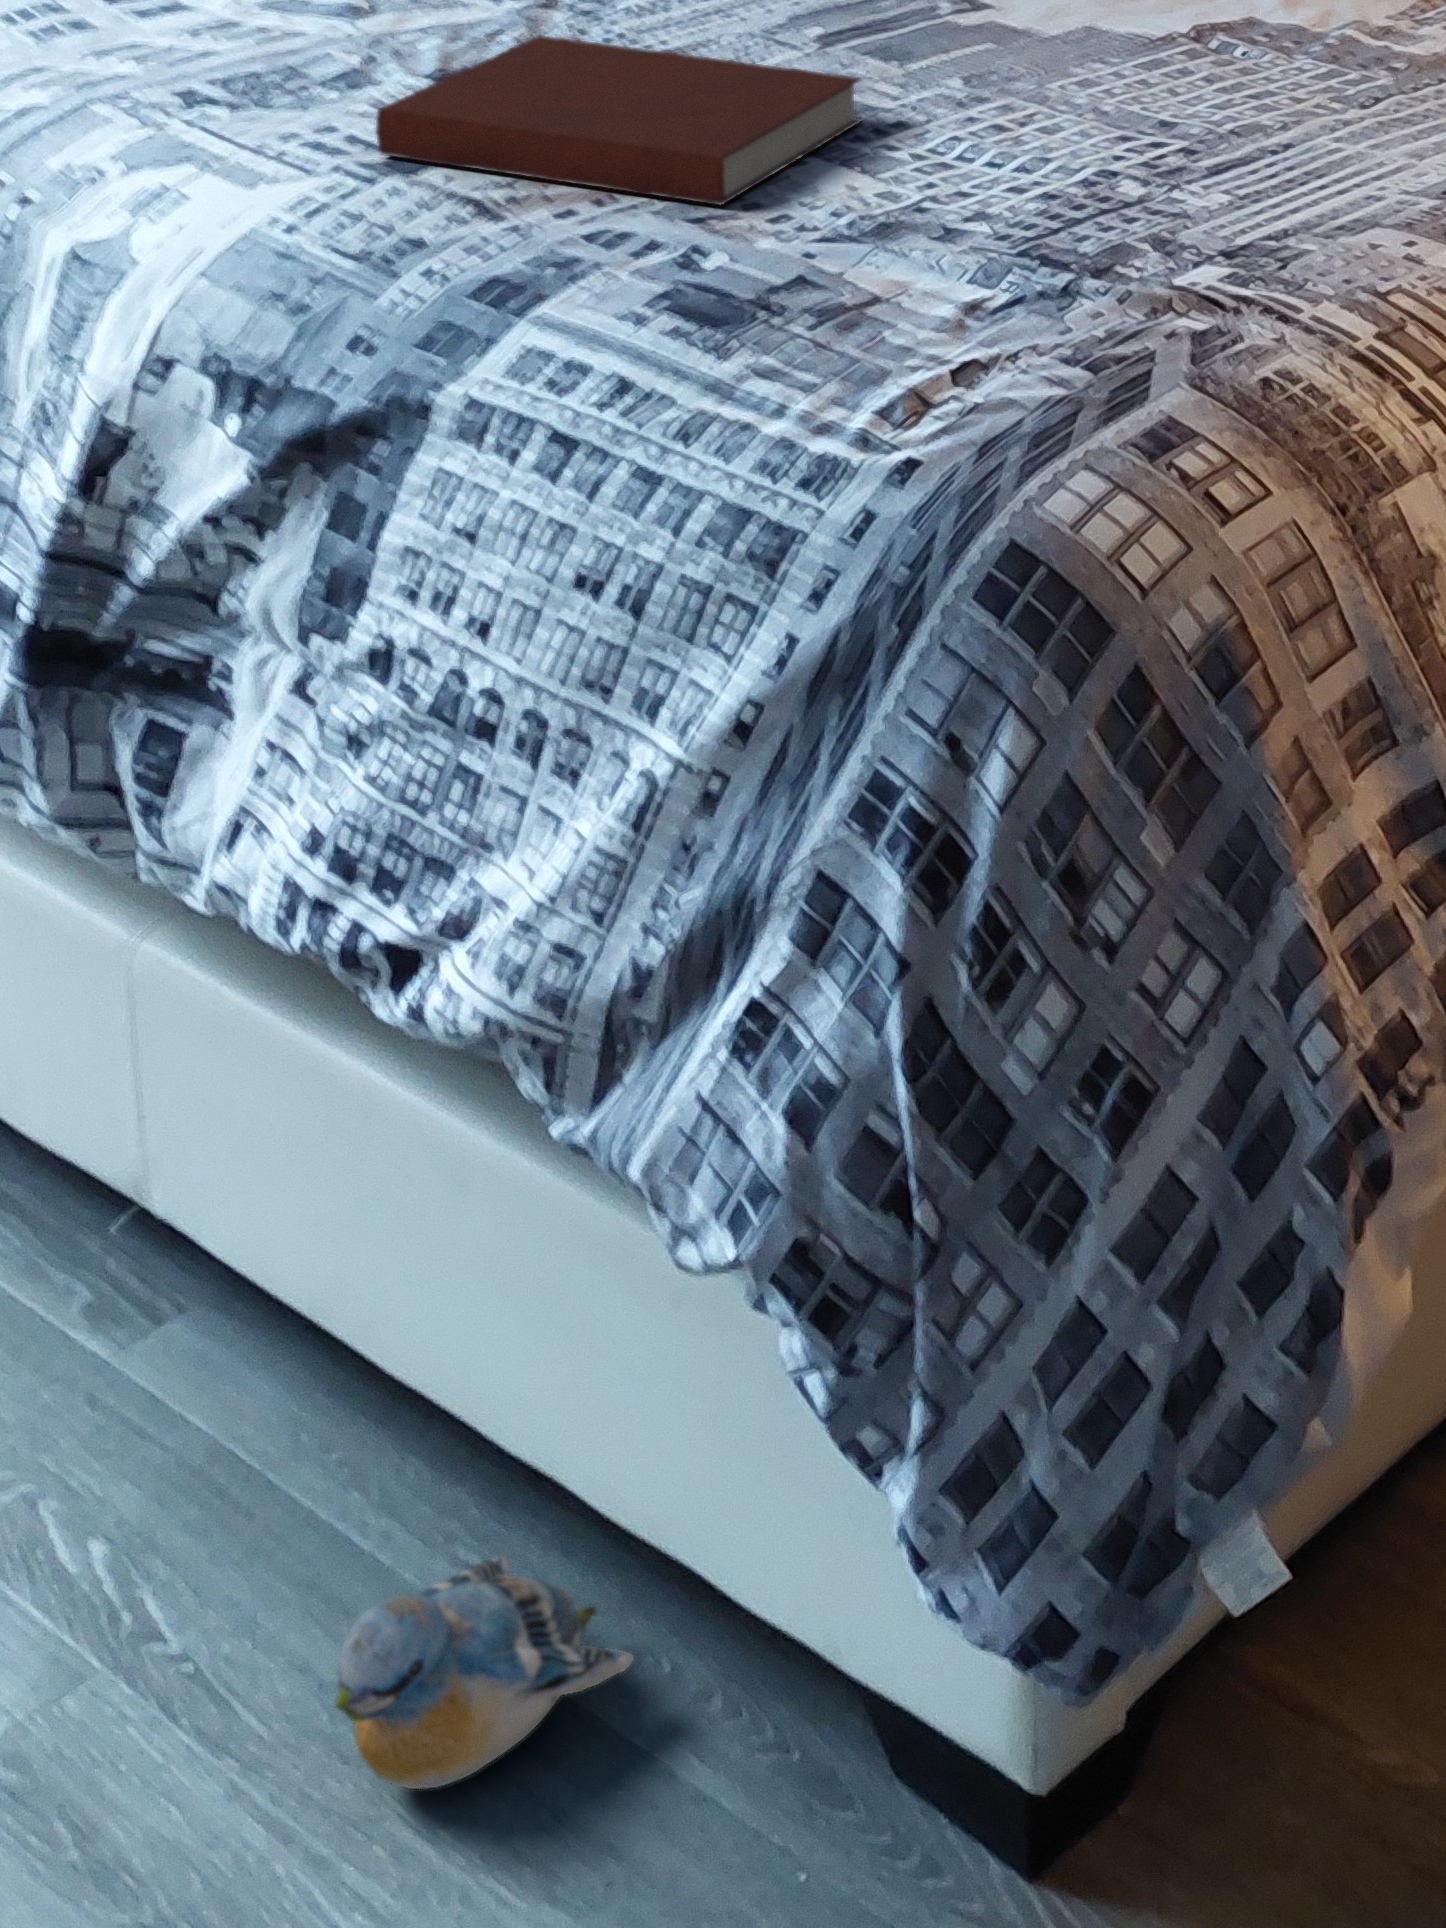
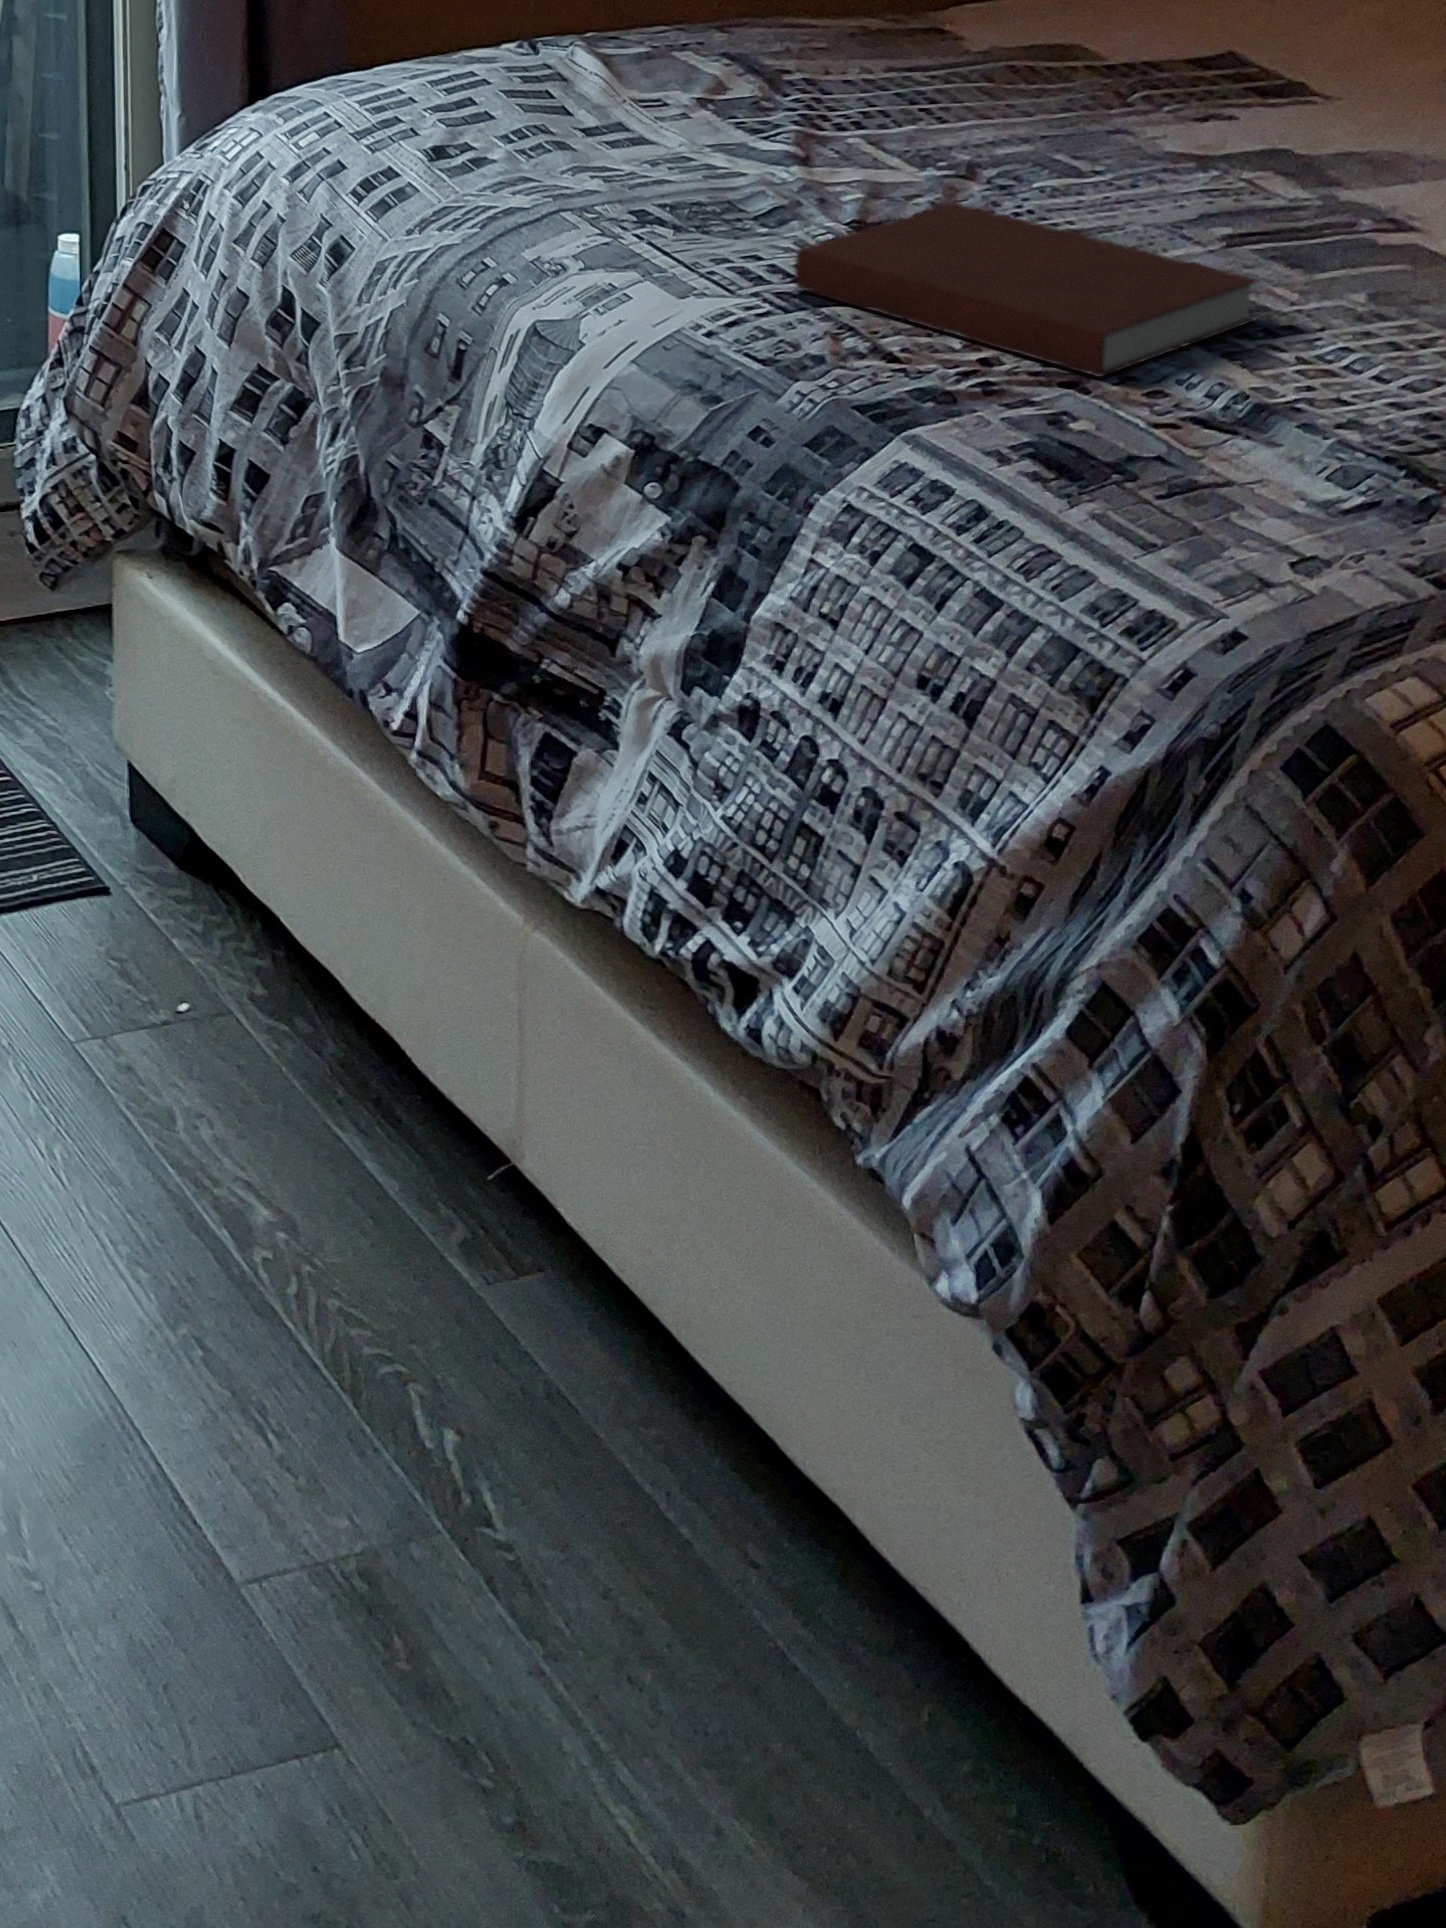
plush toy: present [335,1556,633,1789] -> none [606,1514,873,1699]

